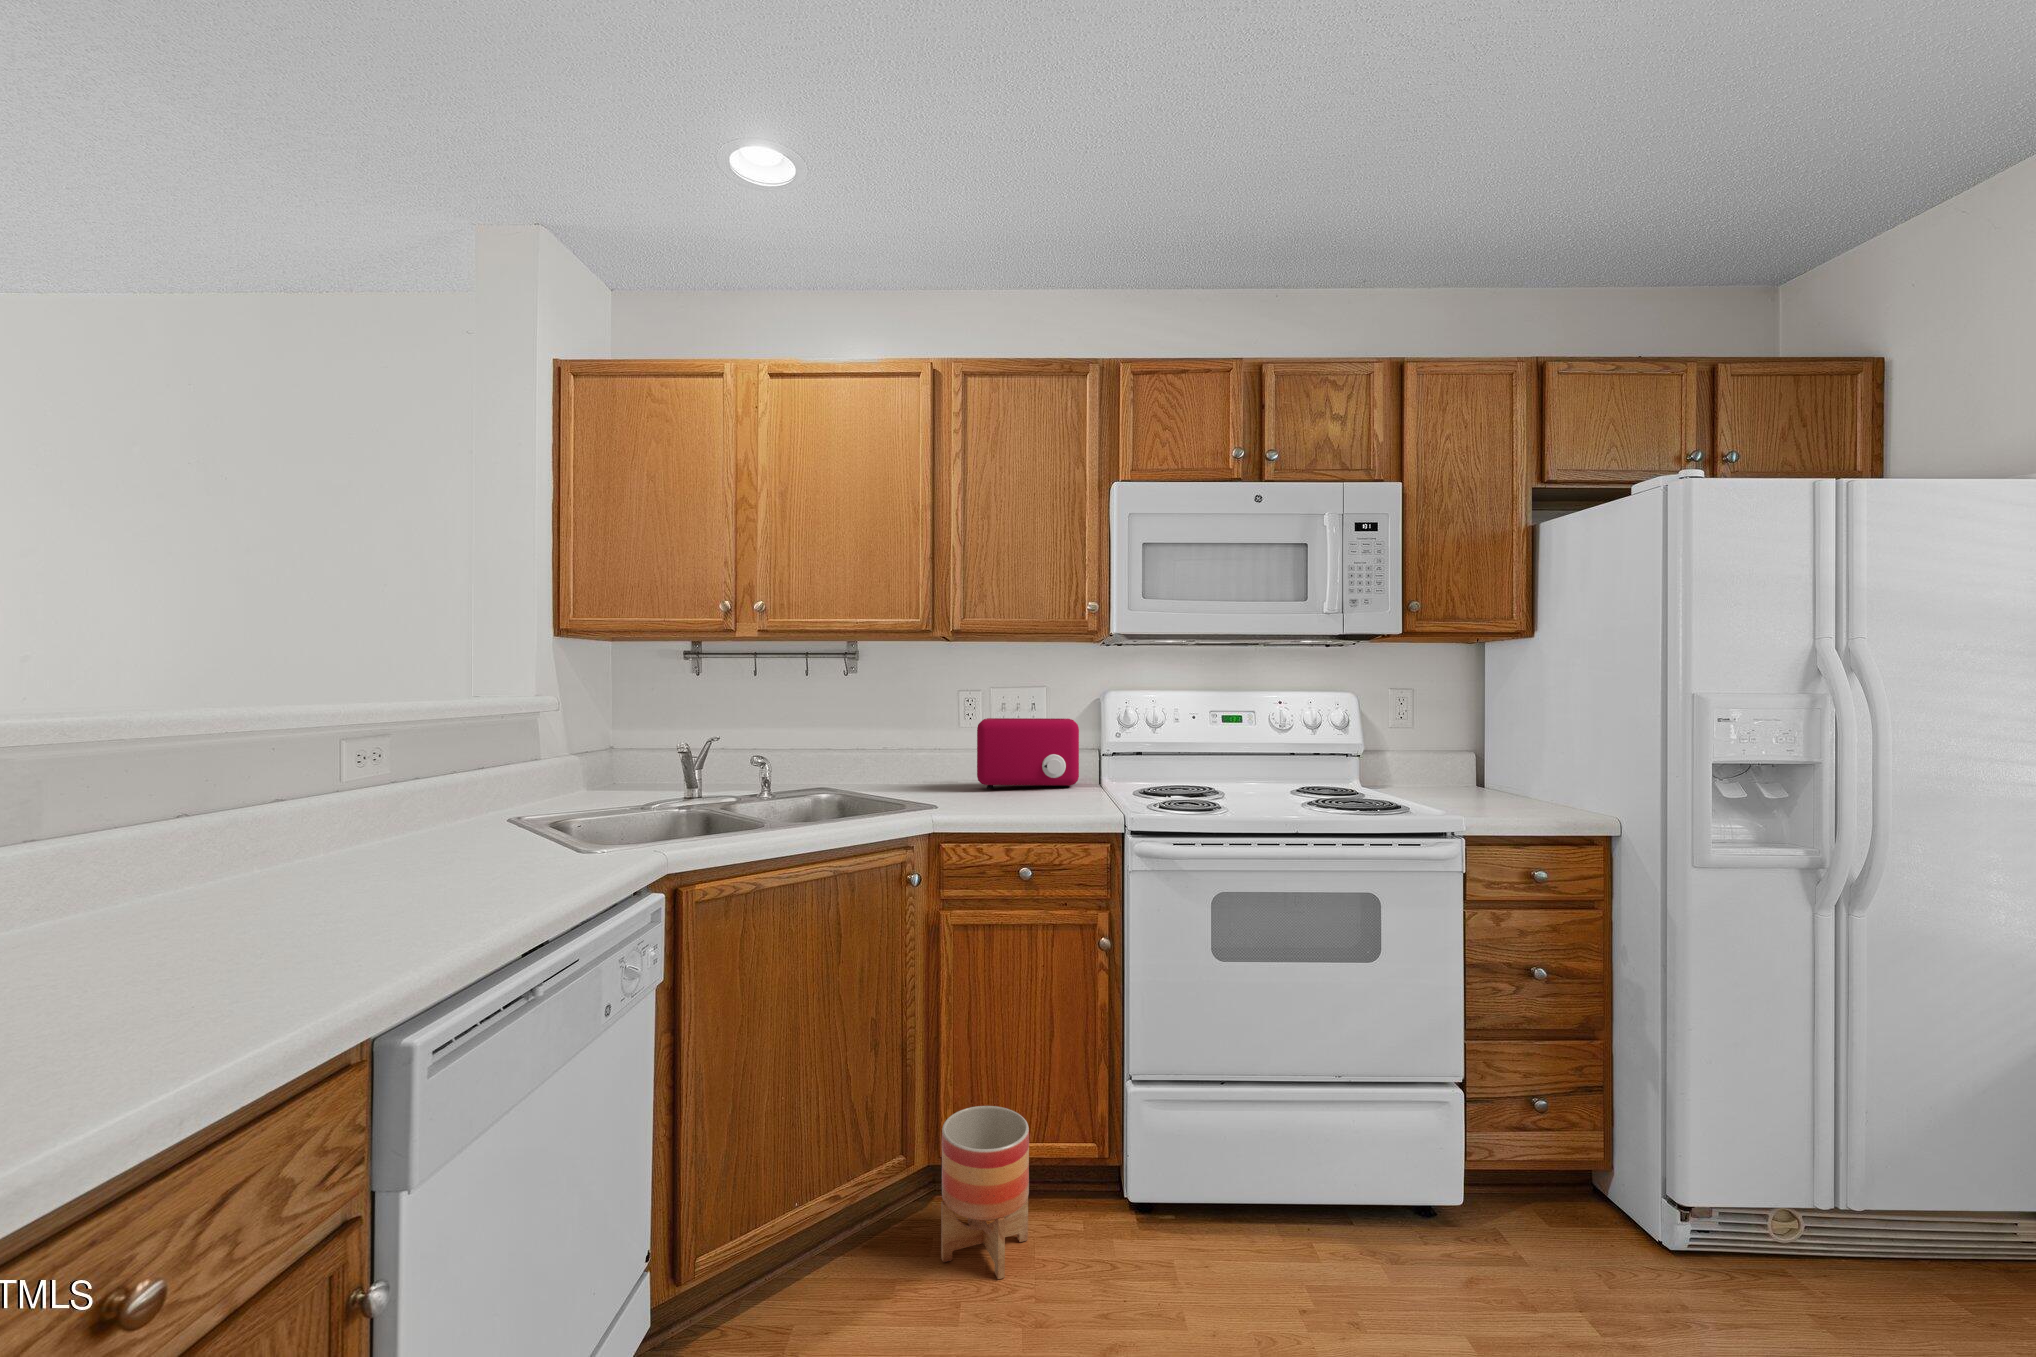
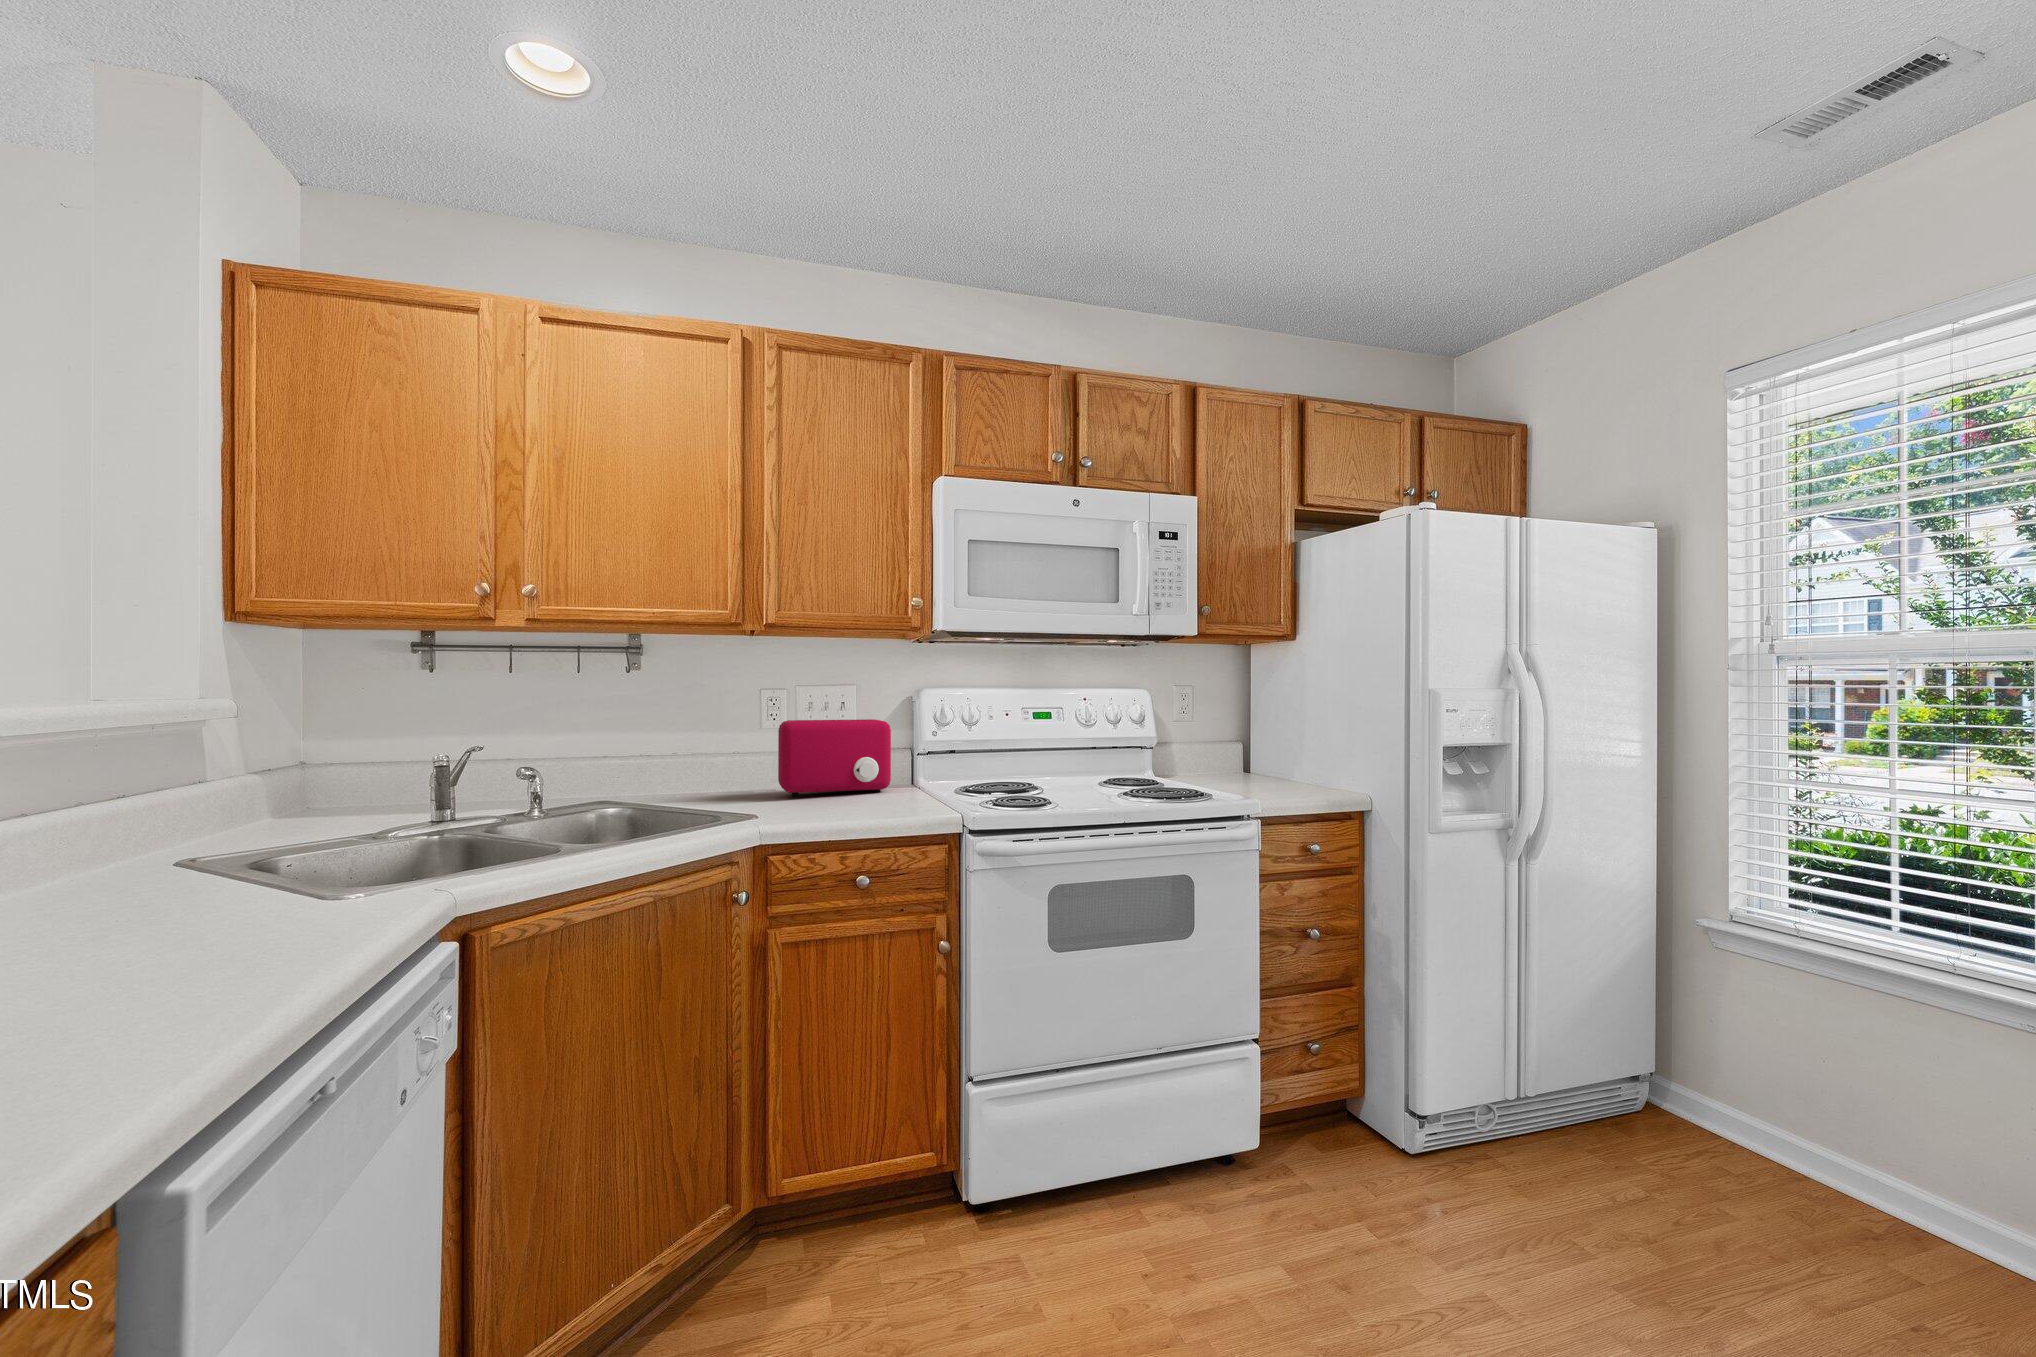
planter: present [941,1106,1029,1279] -> none [789,1127,881,1300]

